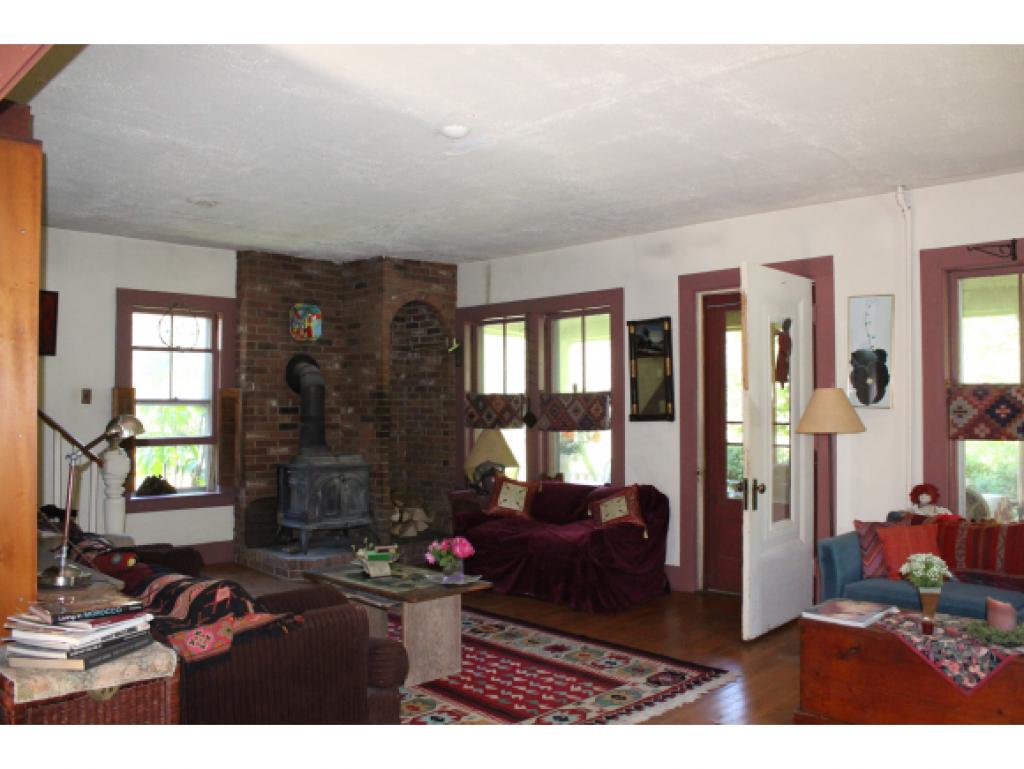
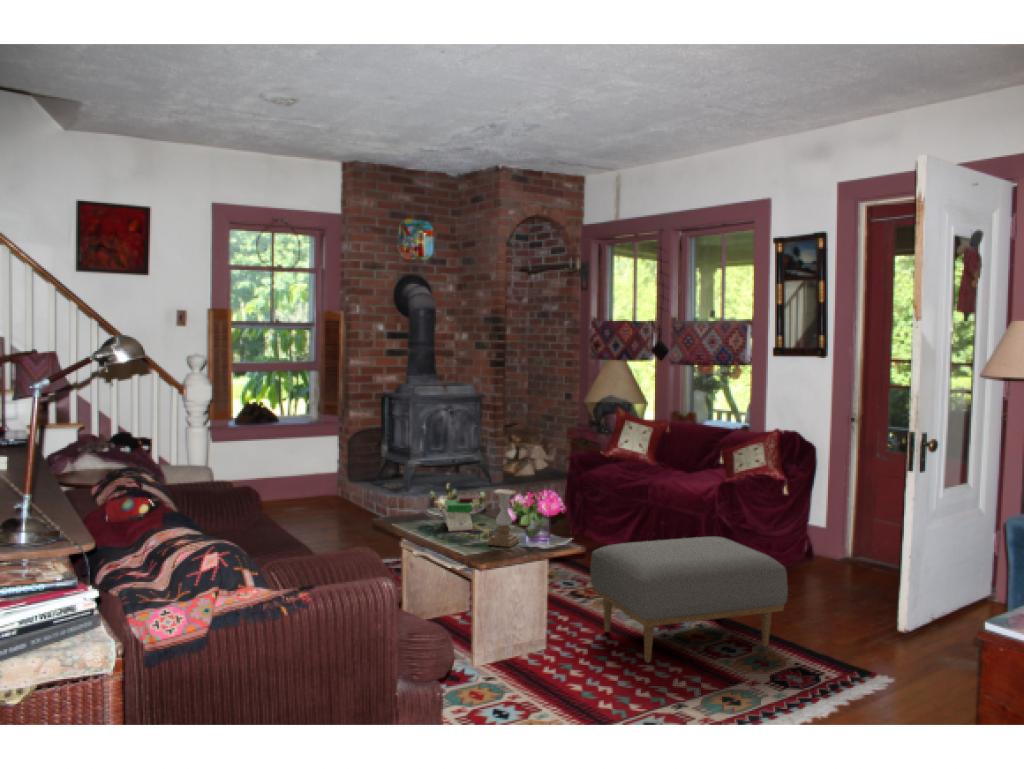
candle holder: none [410,537,435,586] -> present [488,489,519,547]
ottoman: none [494,571,655,676] -> present [590,537,788,662]

